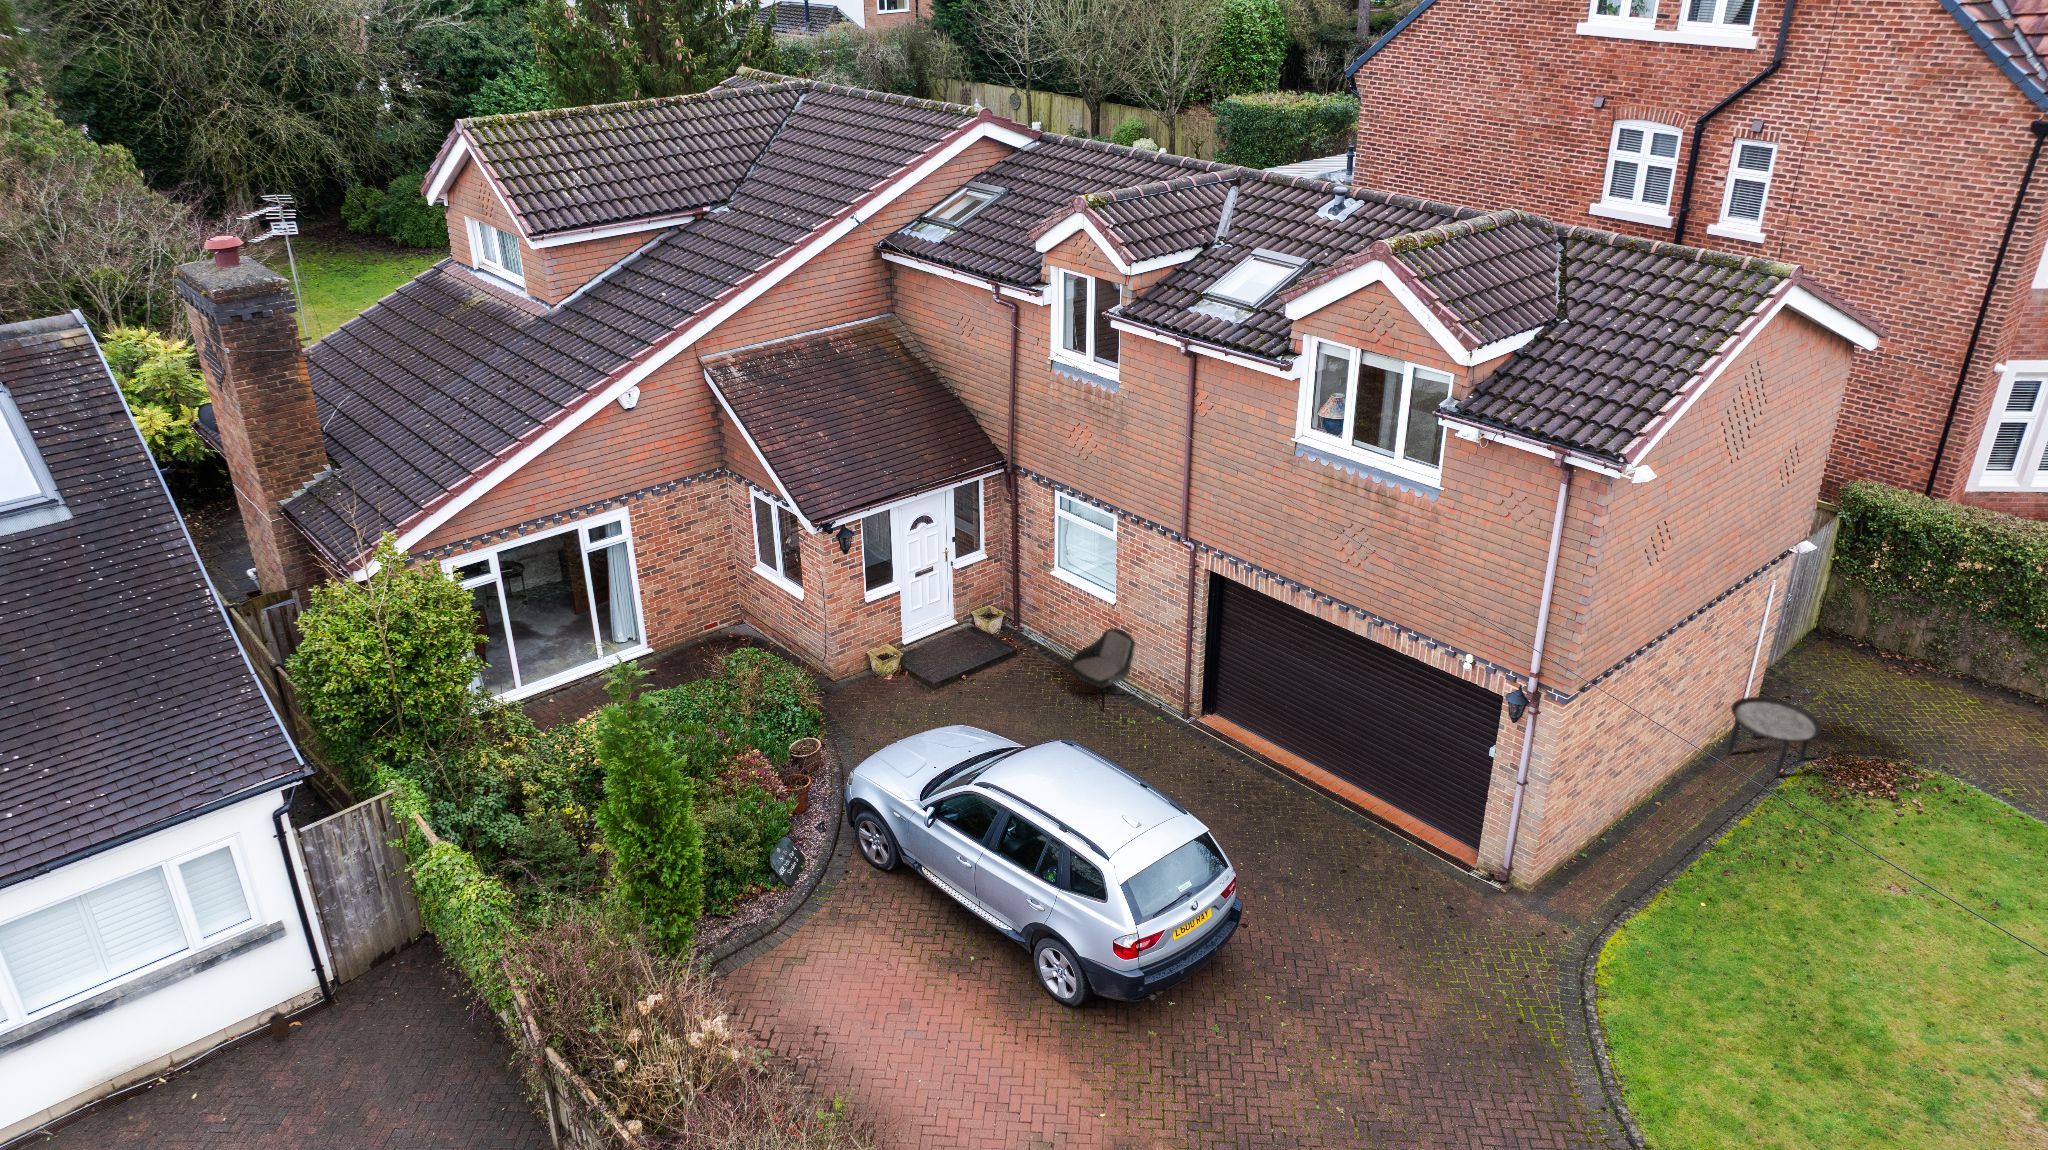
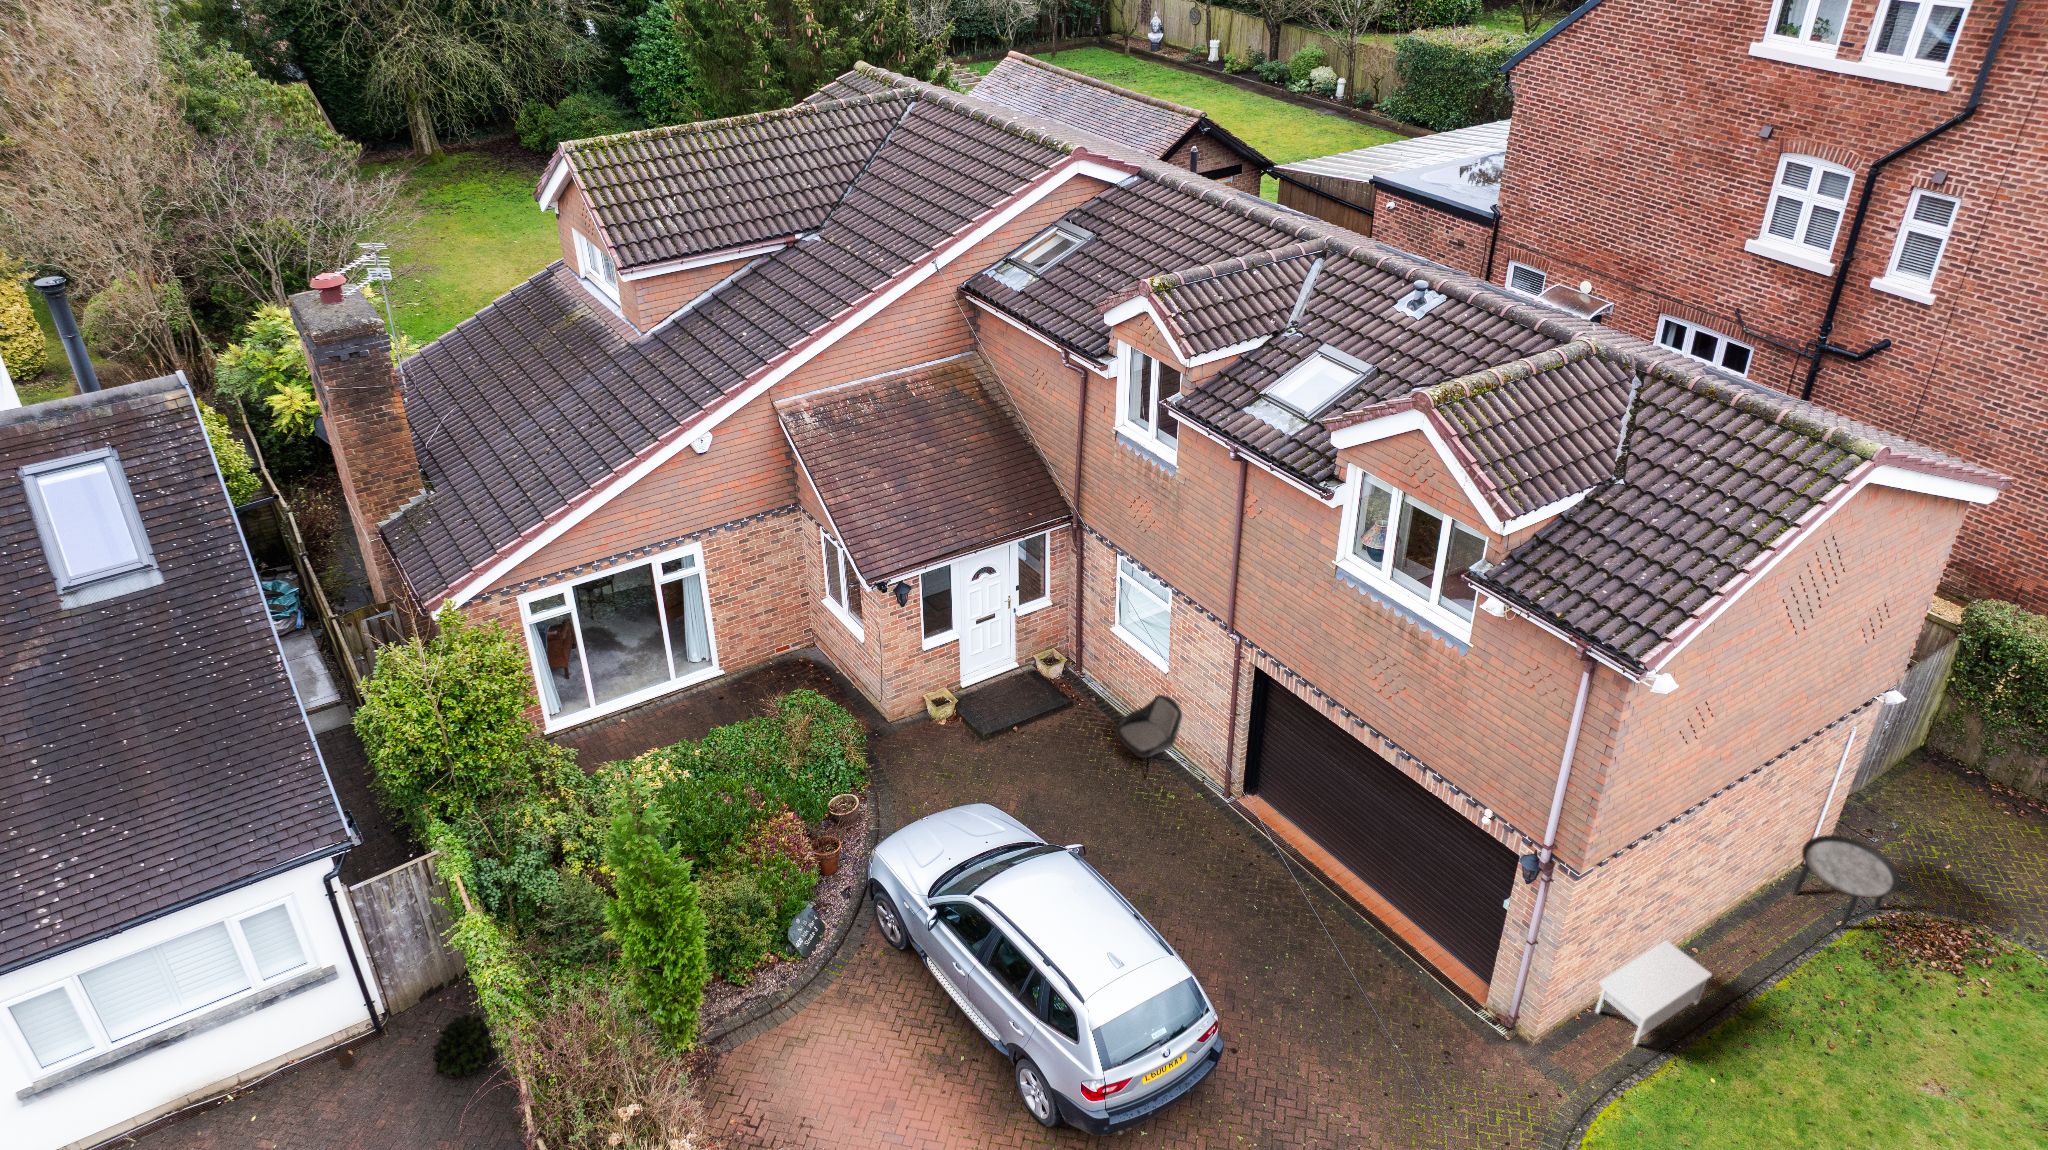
storage bench: none [1576,790,1679,885] -> present [1596,940,1712,1045]
potted plant: none [385,967,462,1034] -> present [432,1015,493,1078]

